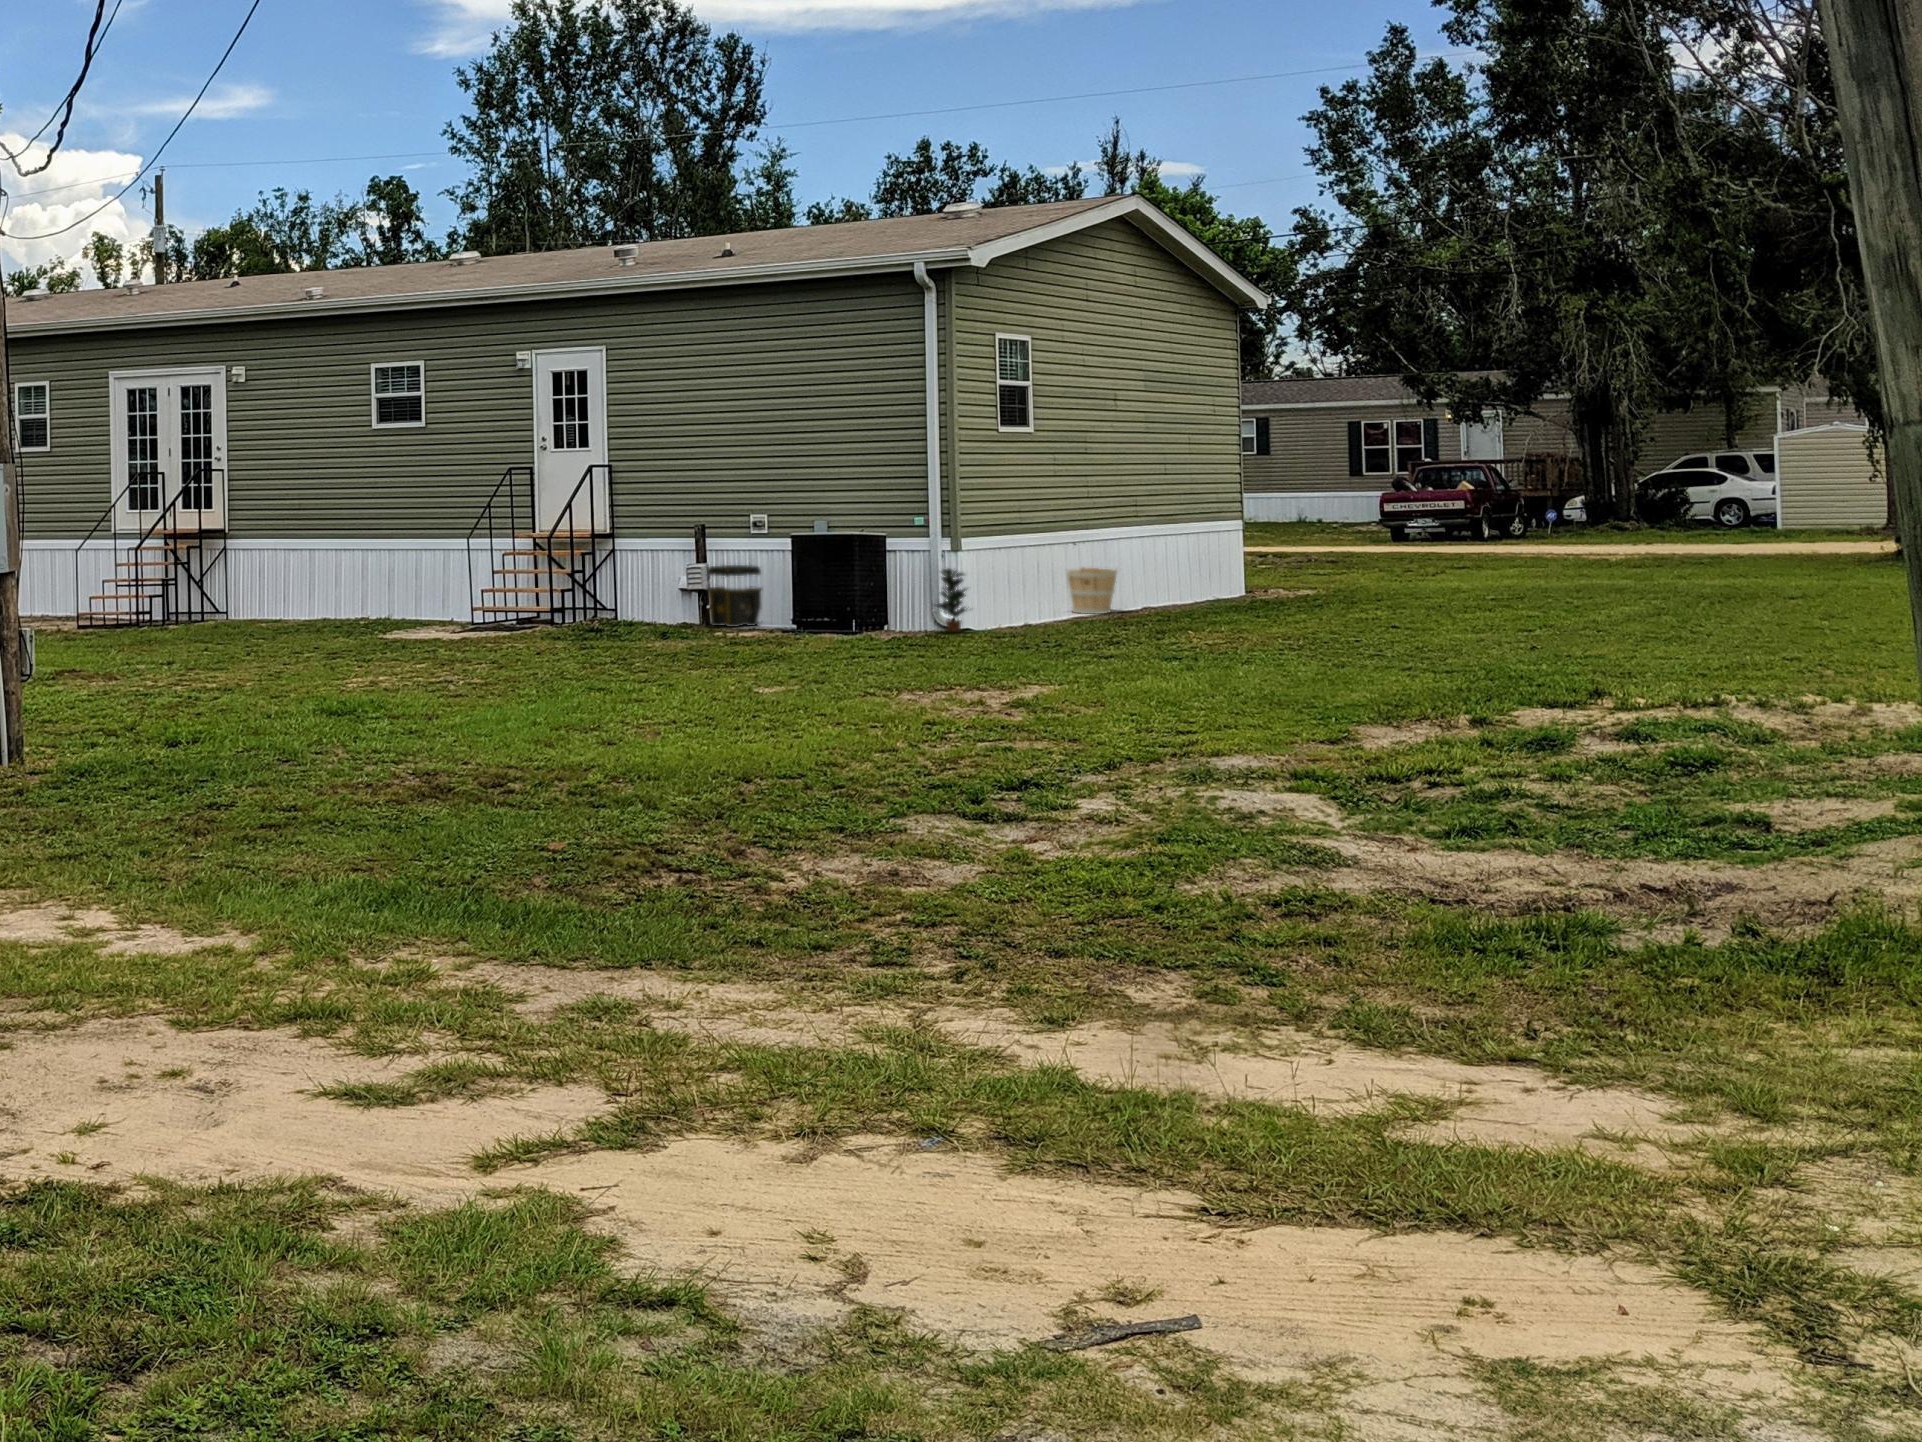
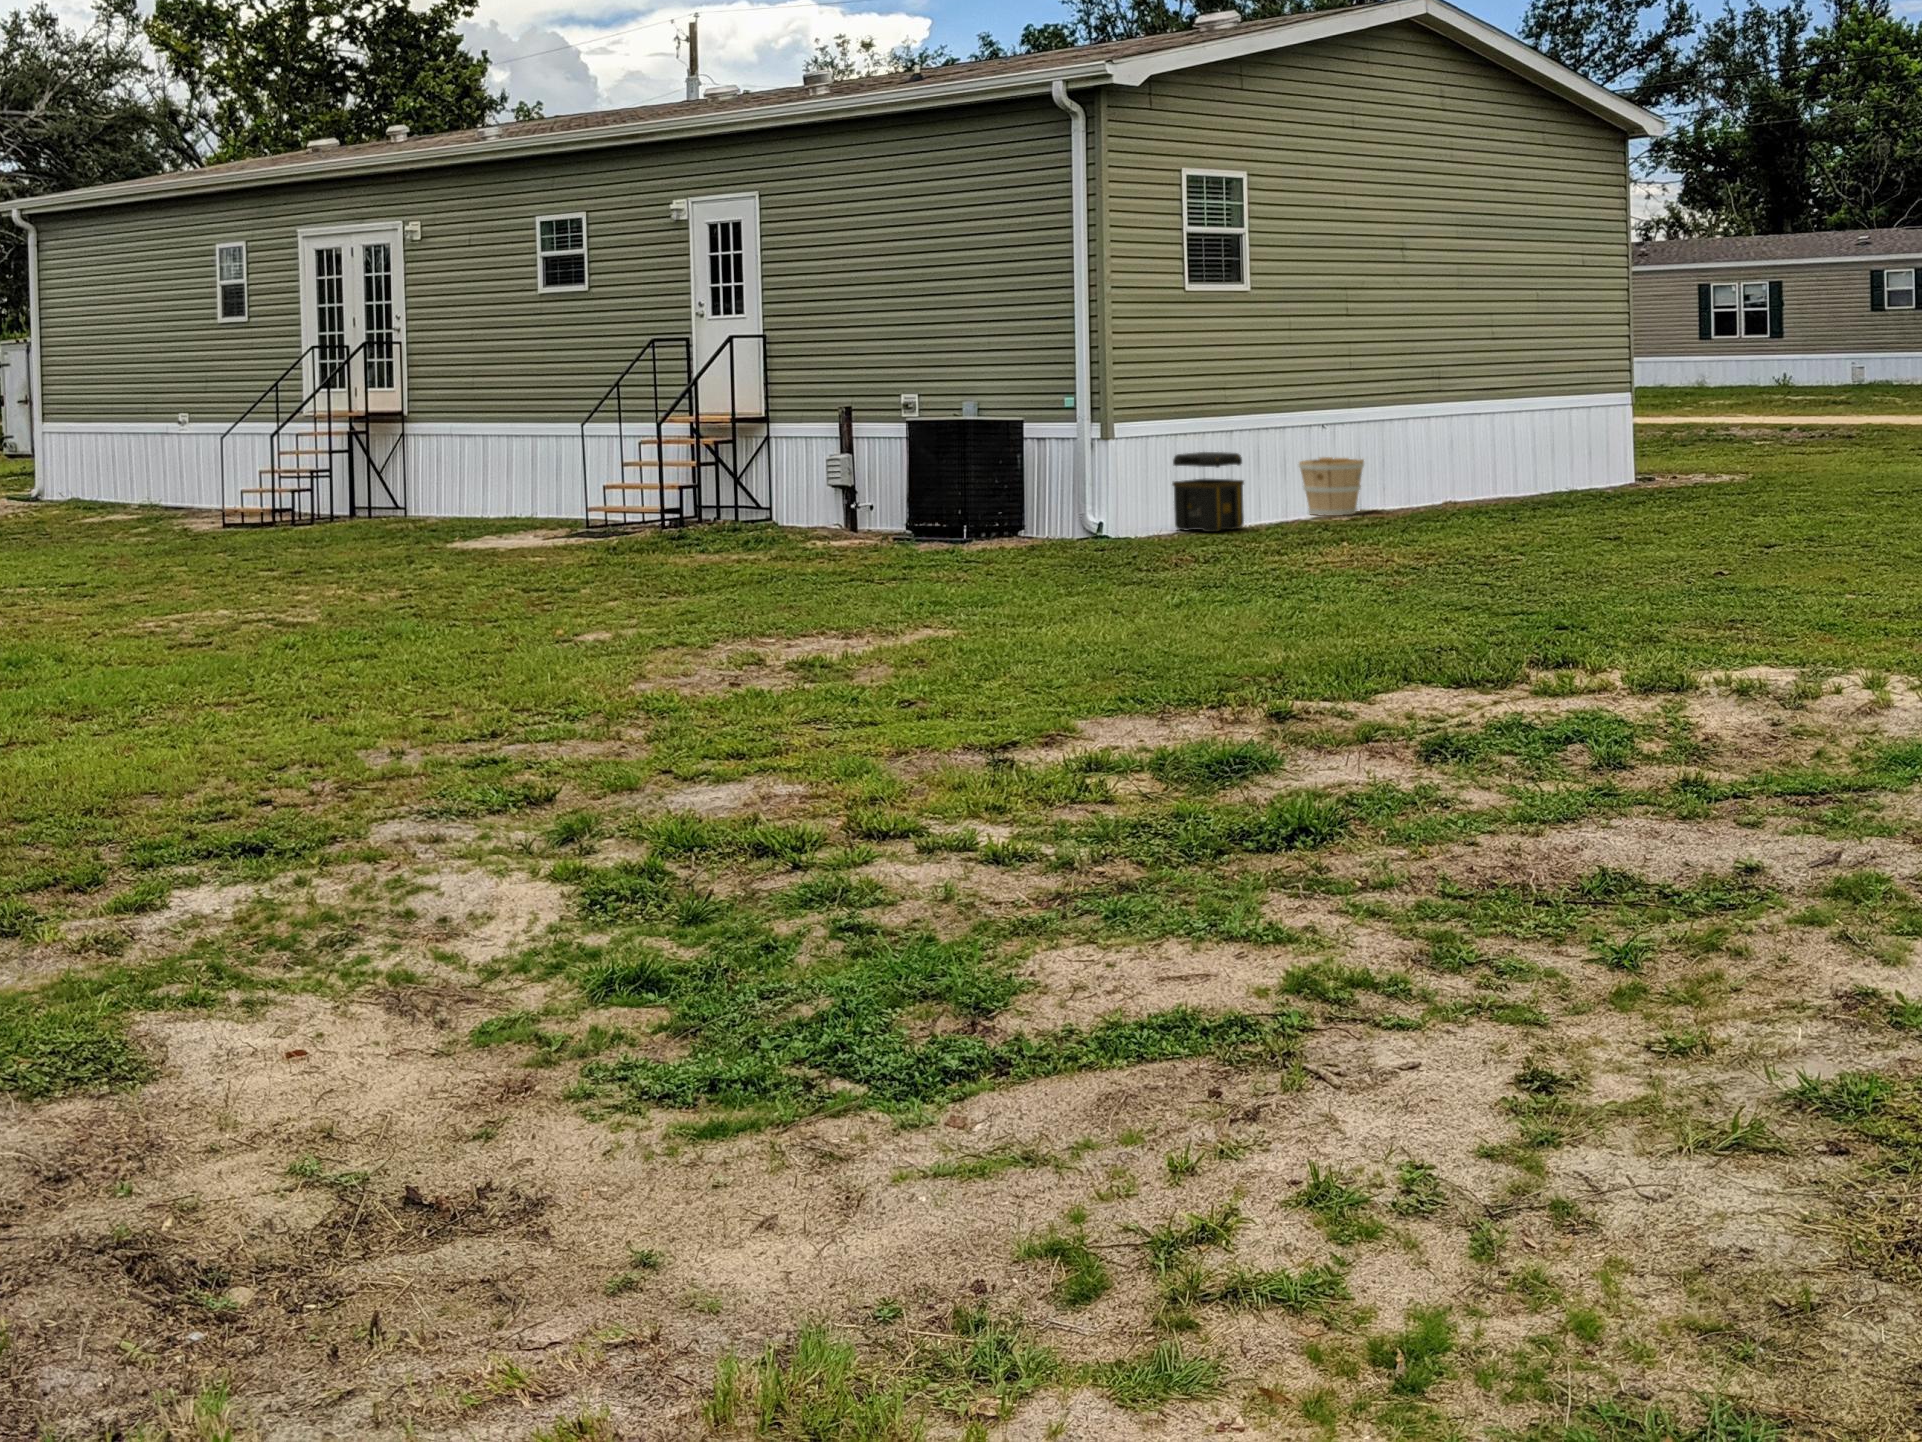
toolbox: present [707,565,762,627] -> present [1173,452,1244,532]
potted plant: present [935,569,967,632] -> none [1062,461,1111,542]

